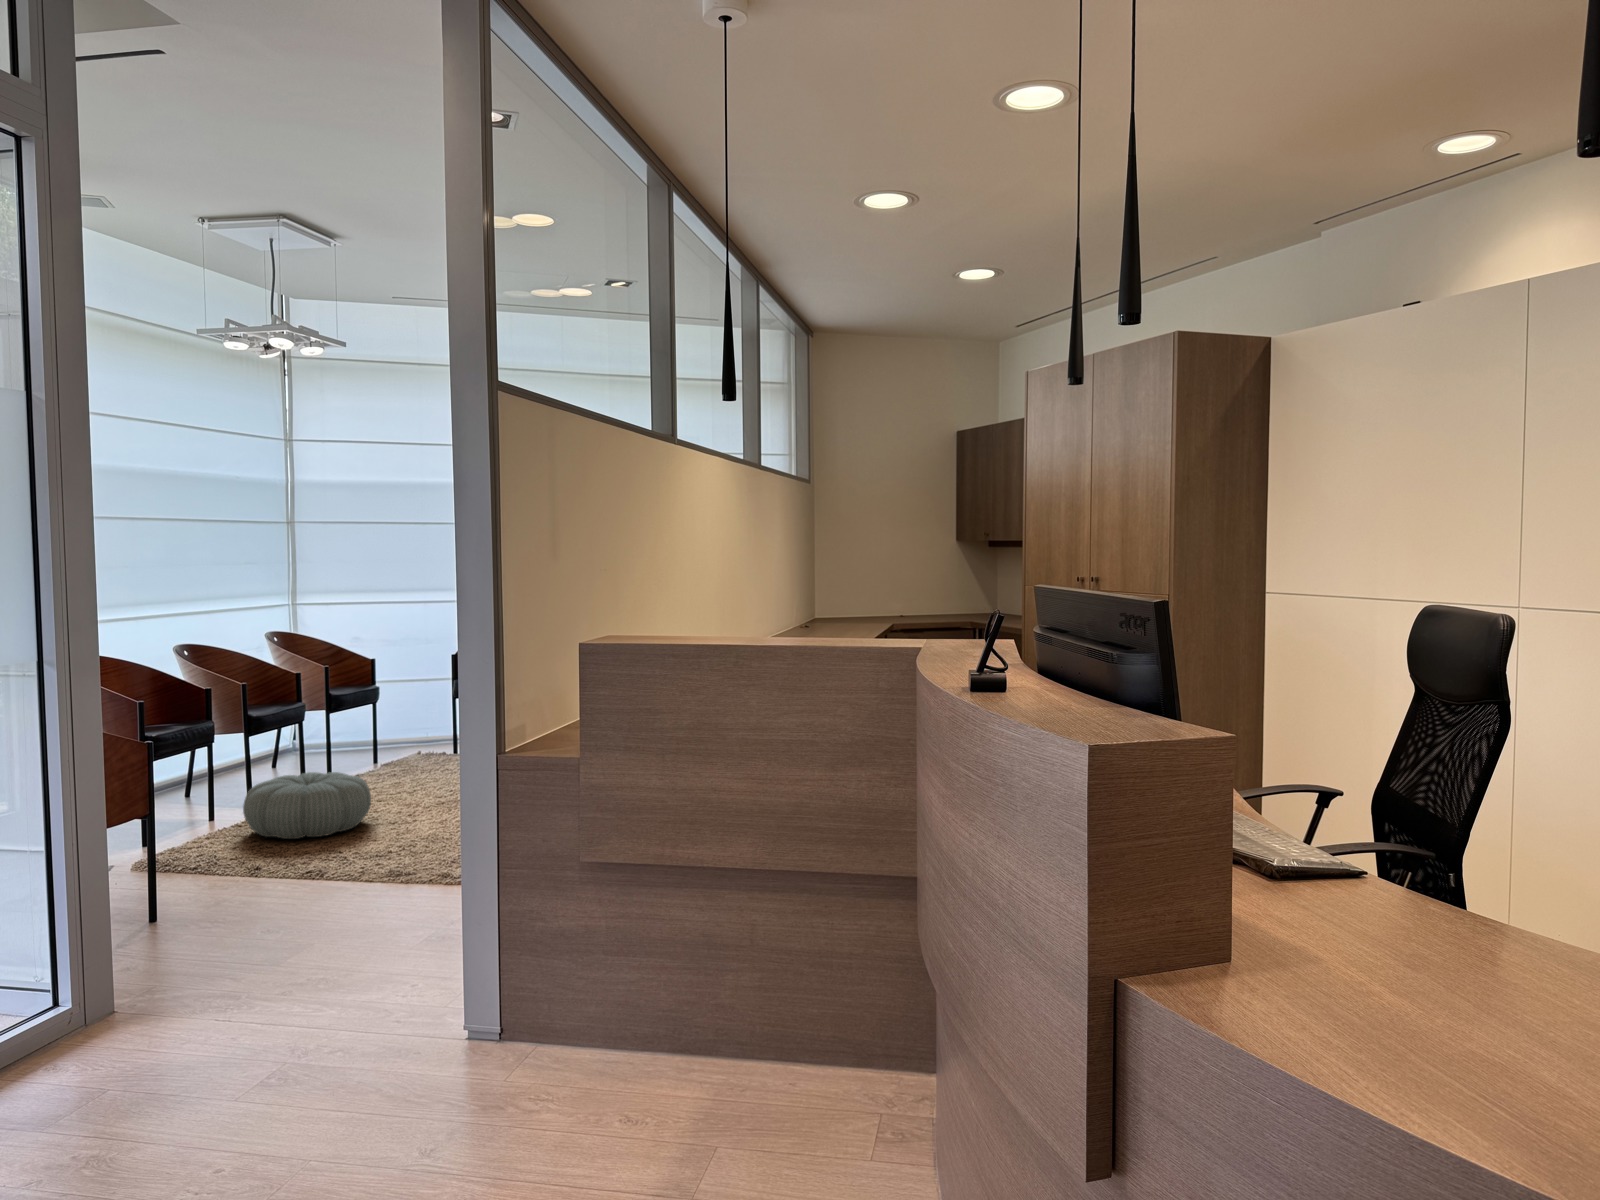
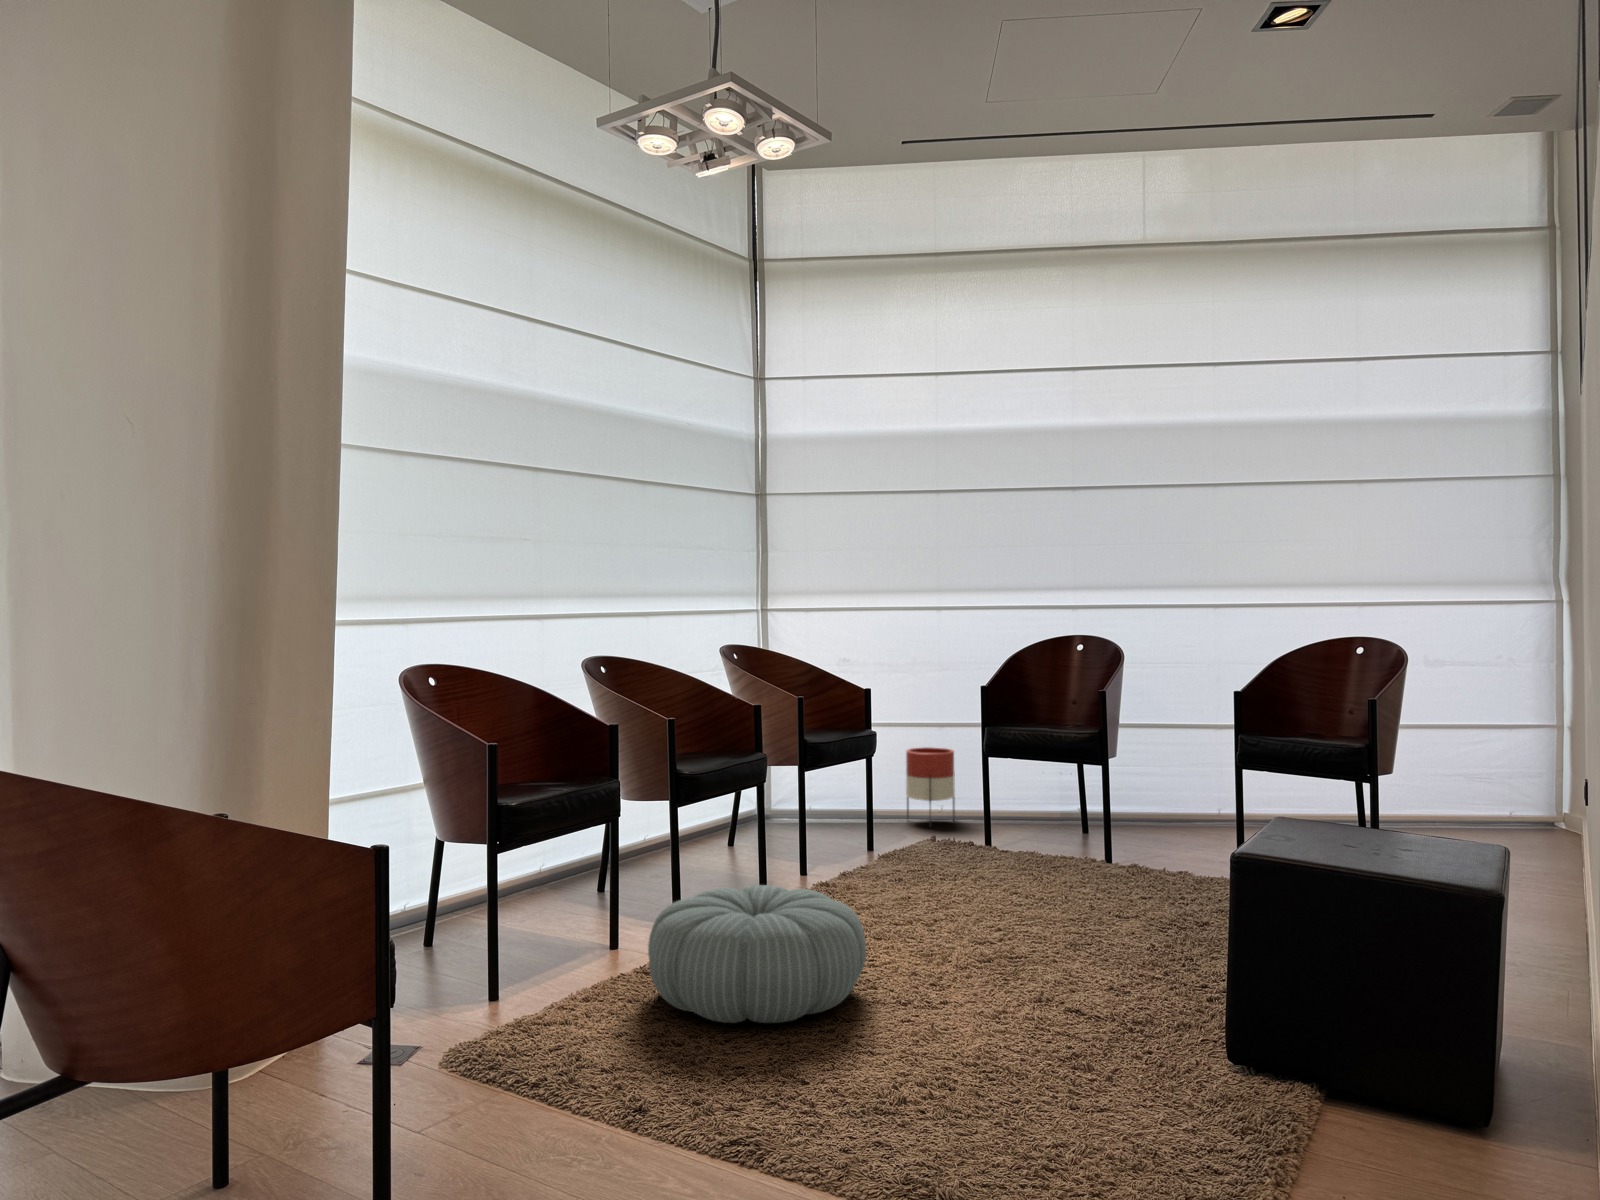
planter: none [401,695,435,747] -> present [906,747,955,820]

